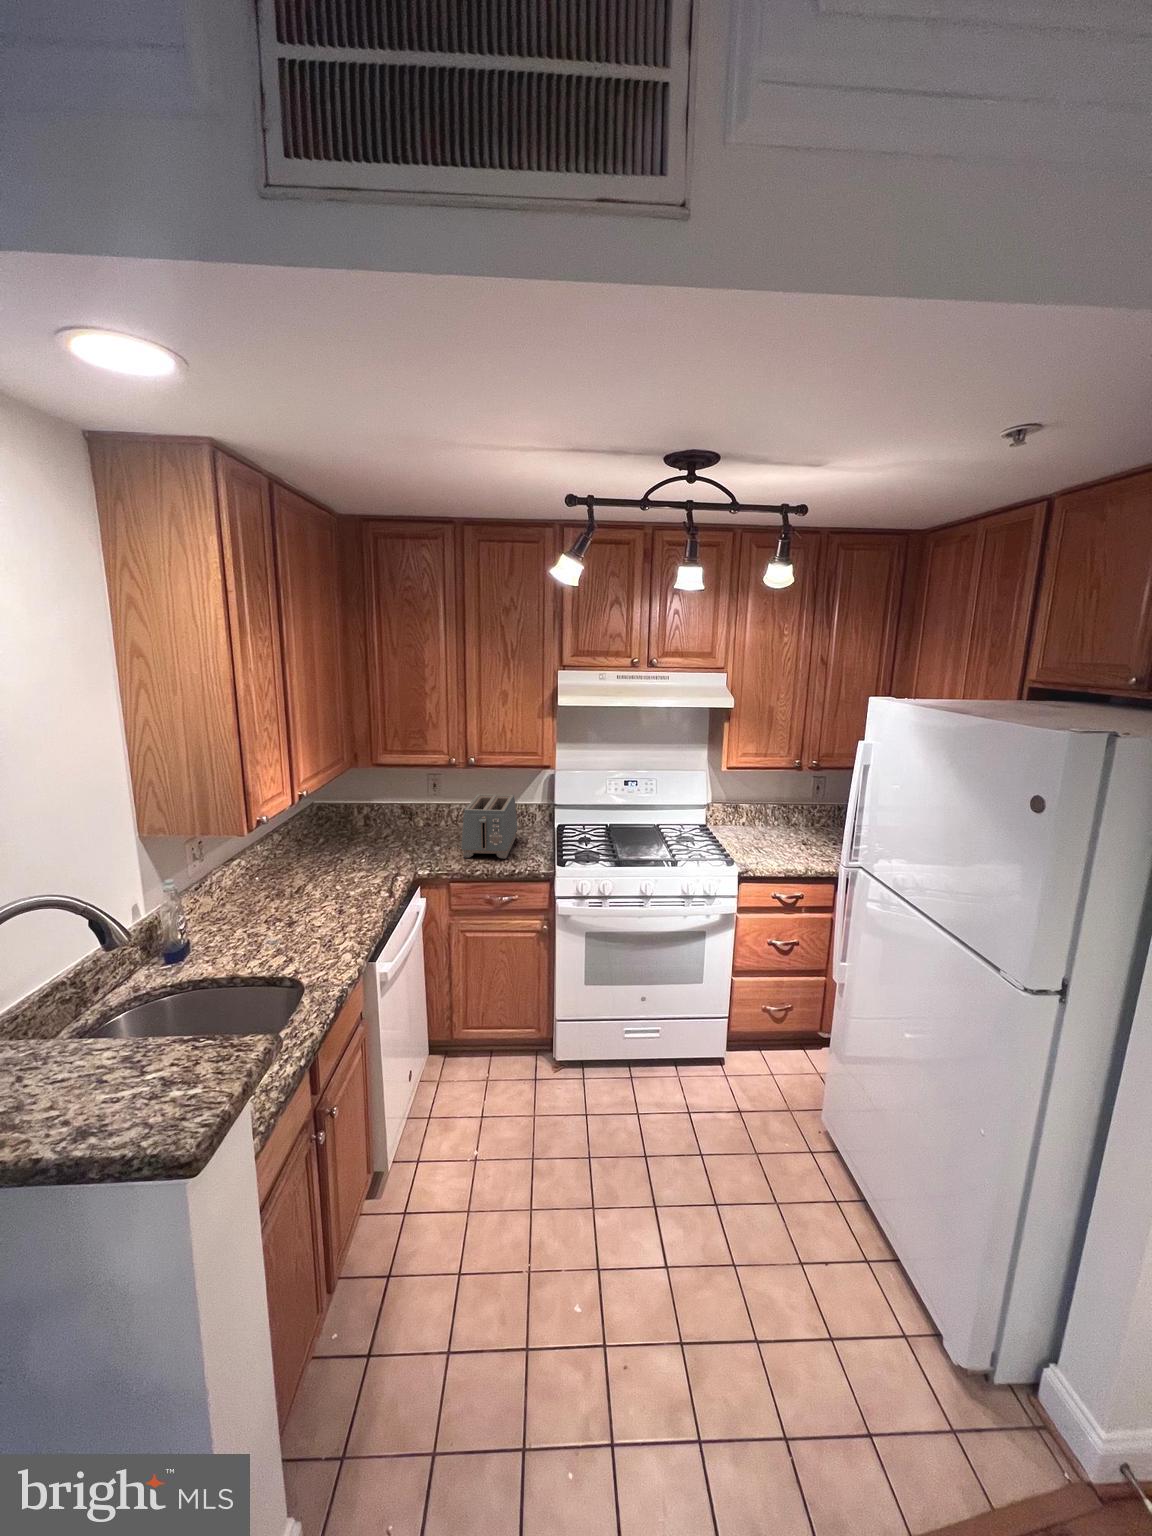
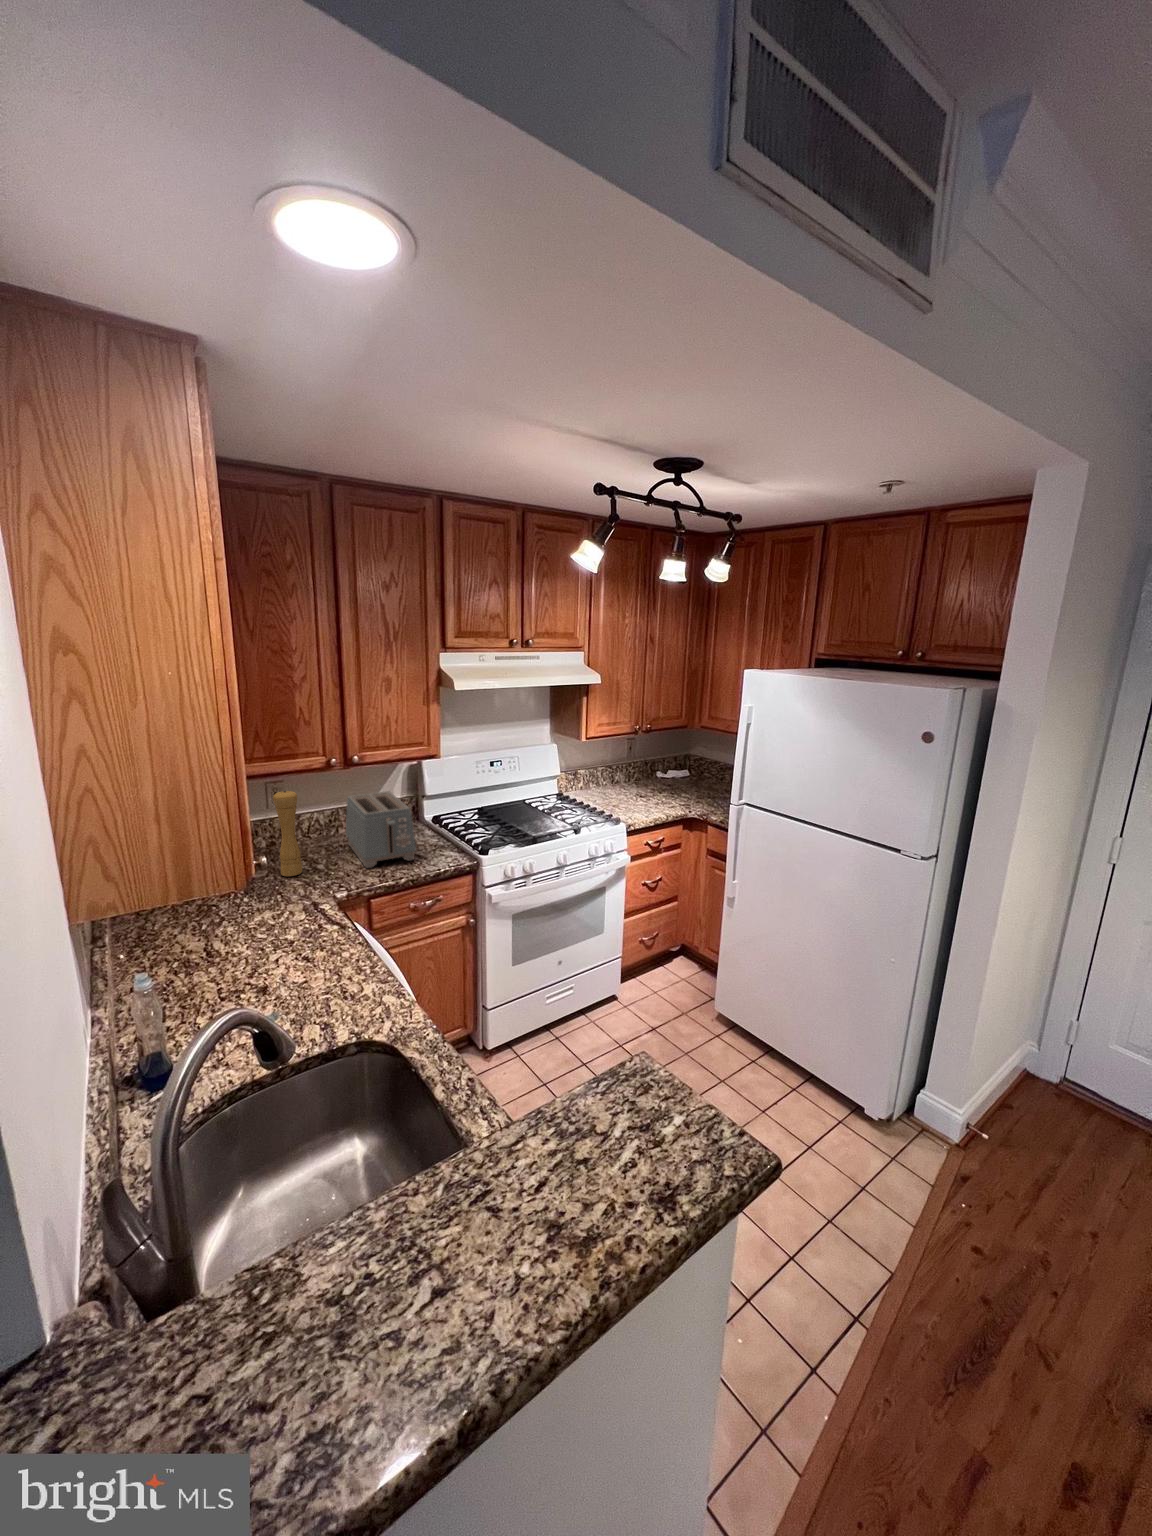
pepper mill: none [401,781,421,852] -> present [273,790,302,876]

